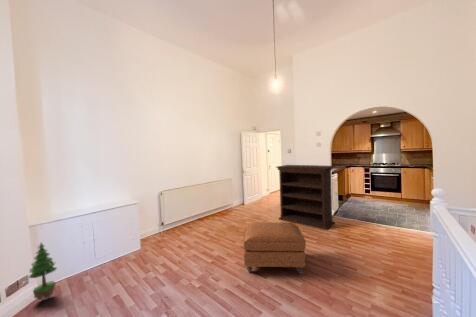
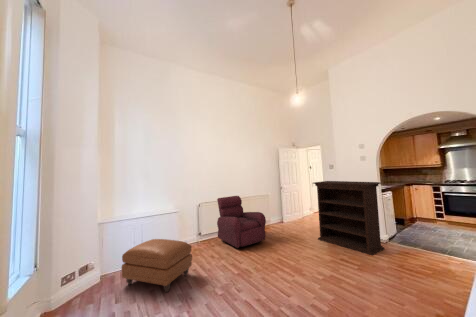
armchair: none [180,181,232,236] -> present [217,196,266,248]
ottoman: present [243,222,306,273] -> present [122,239,192,292]
potted tree: present [29,243,56,300] -> none [93,237,112,285]

